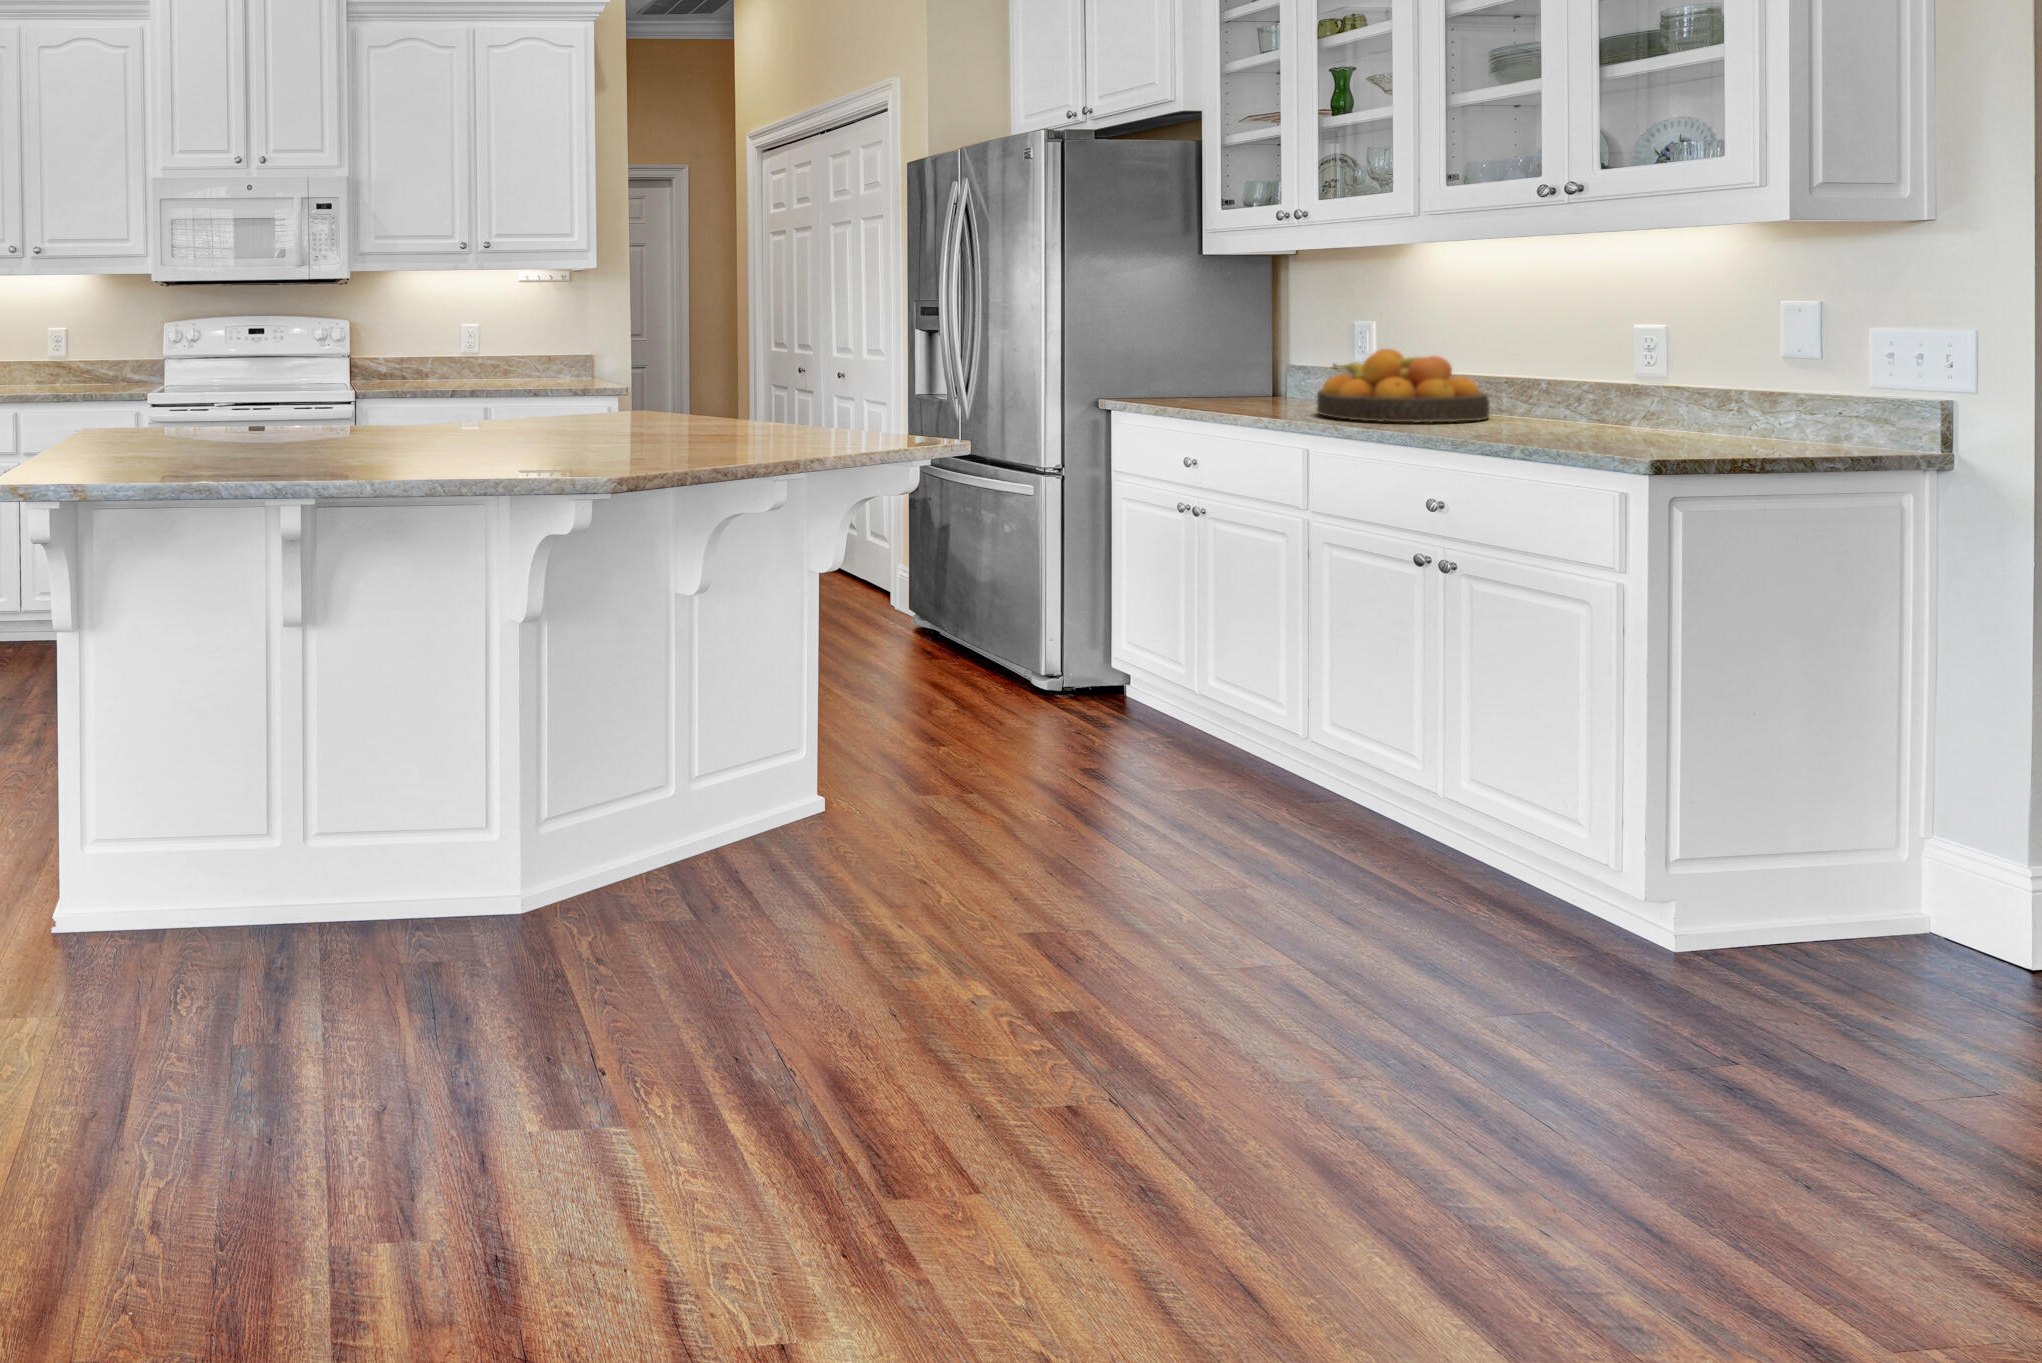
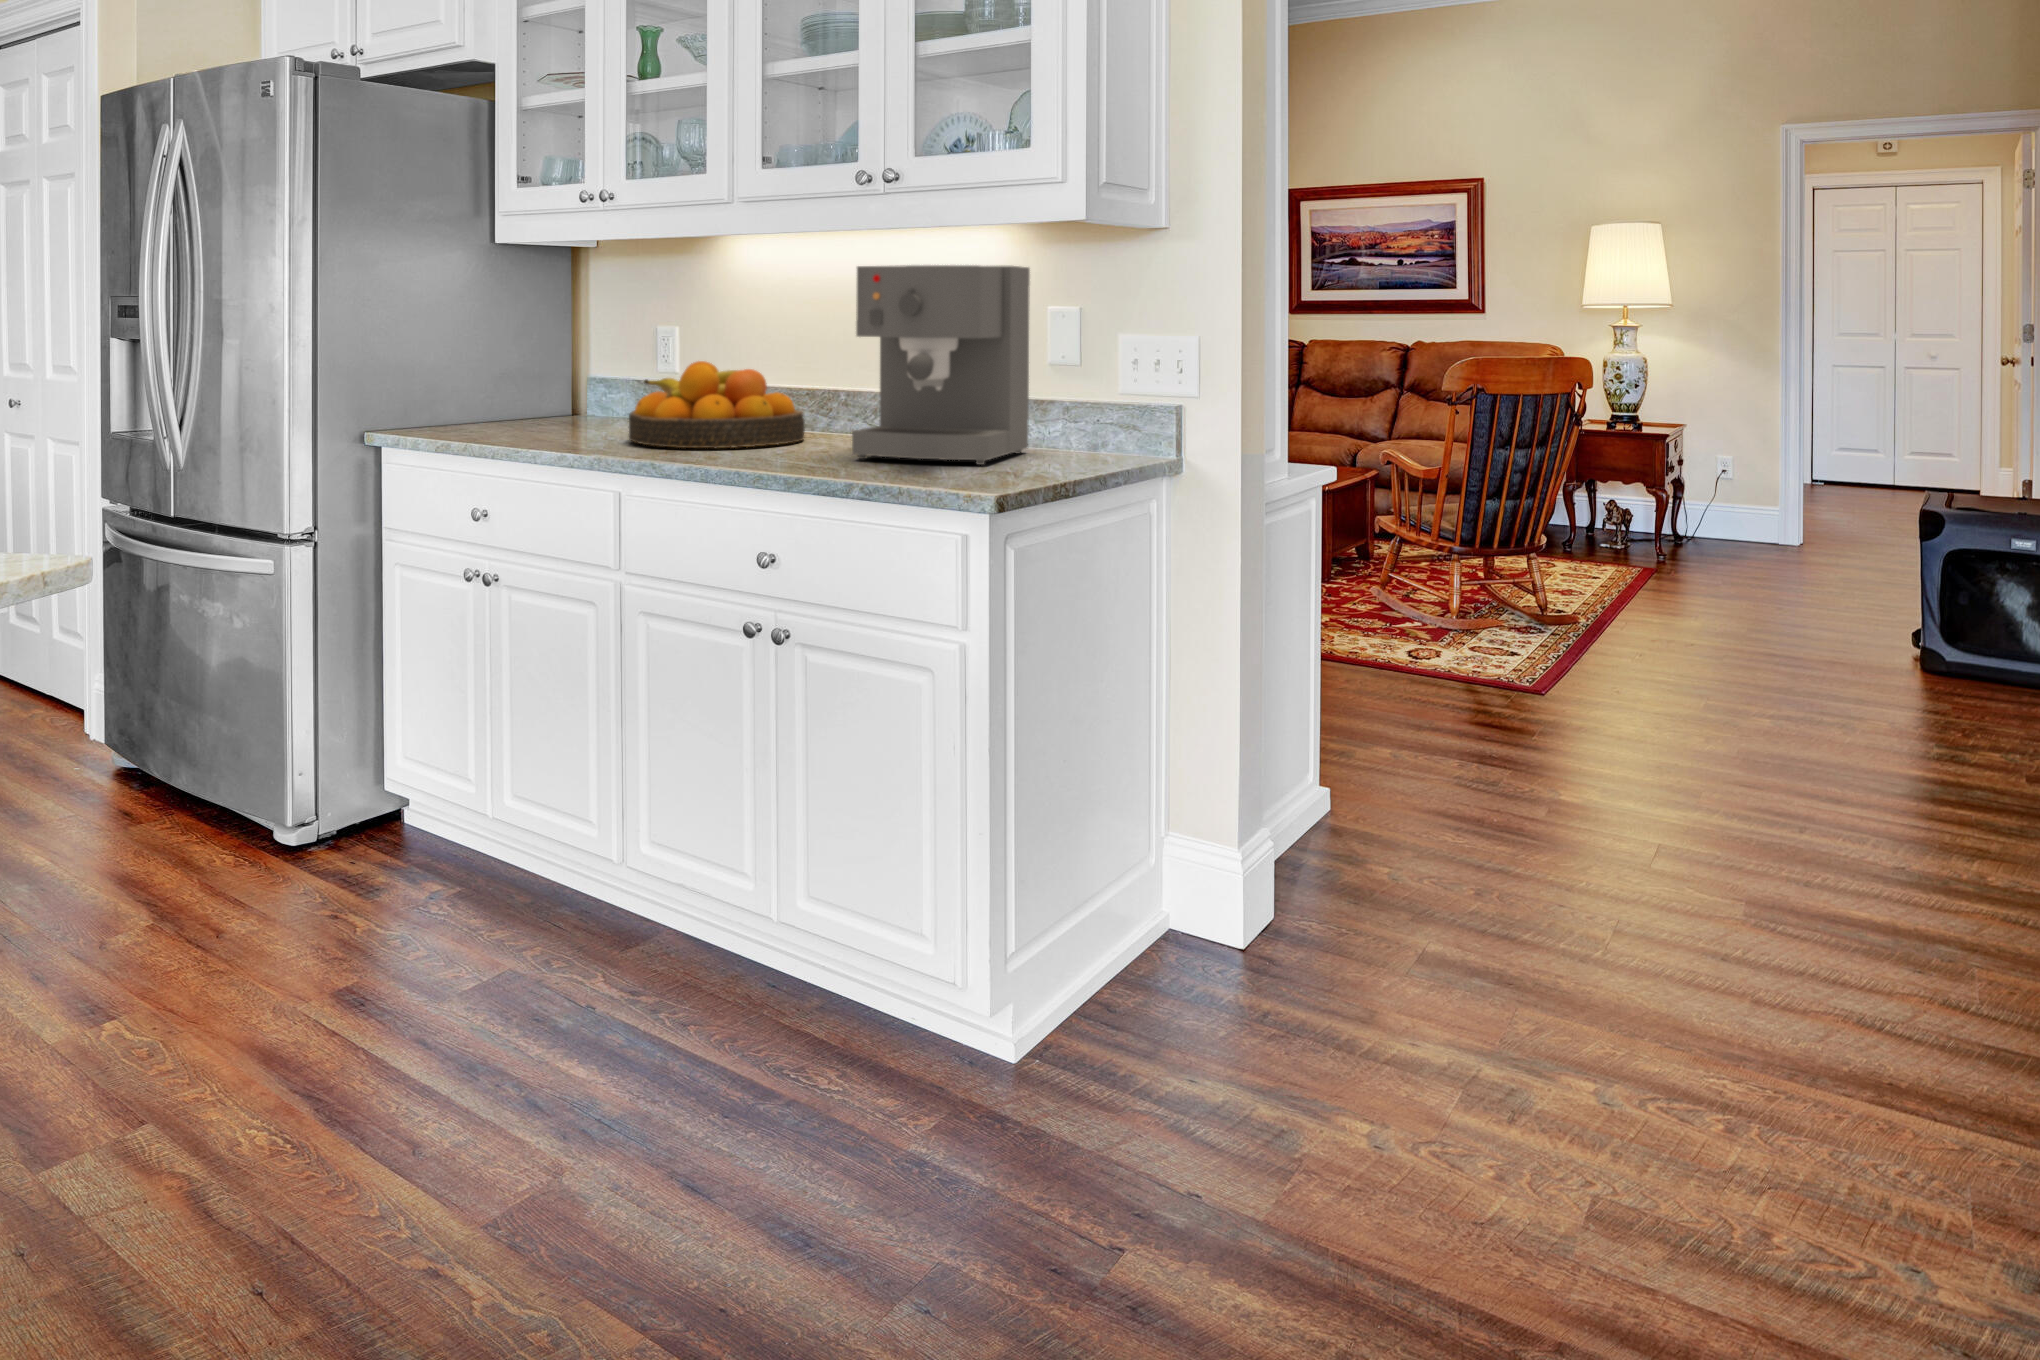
coffee maker: none [1528,262,1742,446] -> present [852,265,1030,465]

